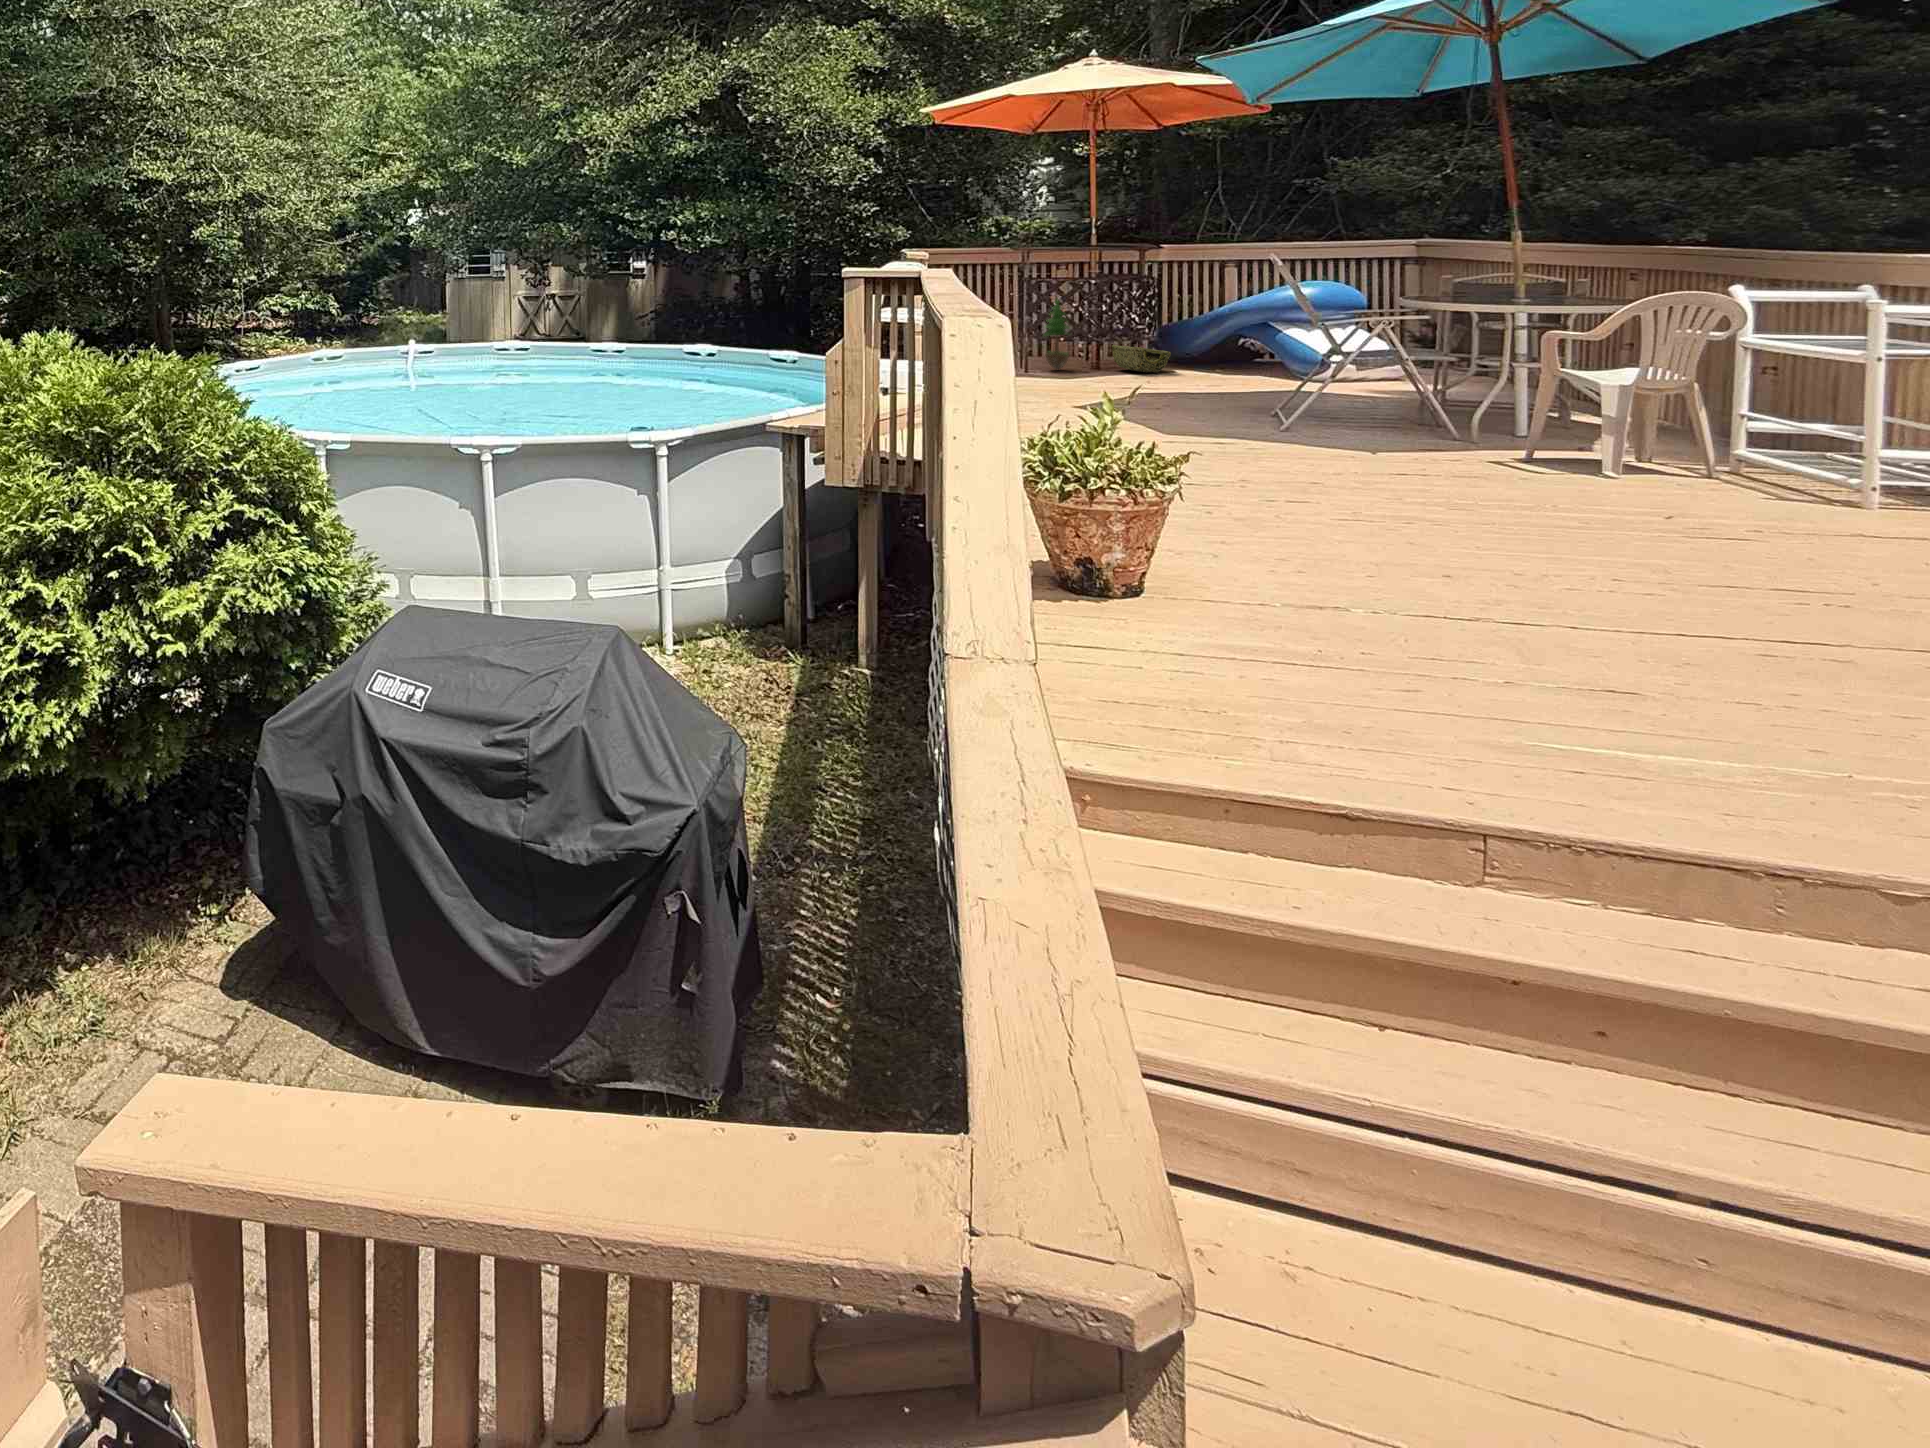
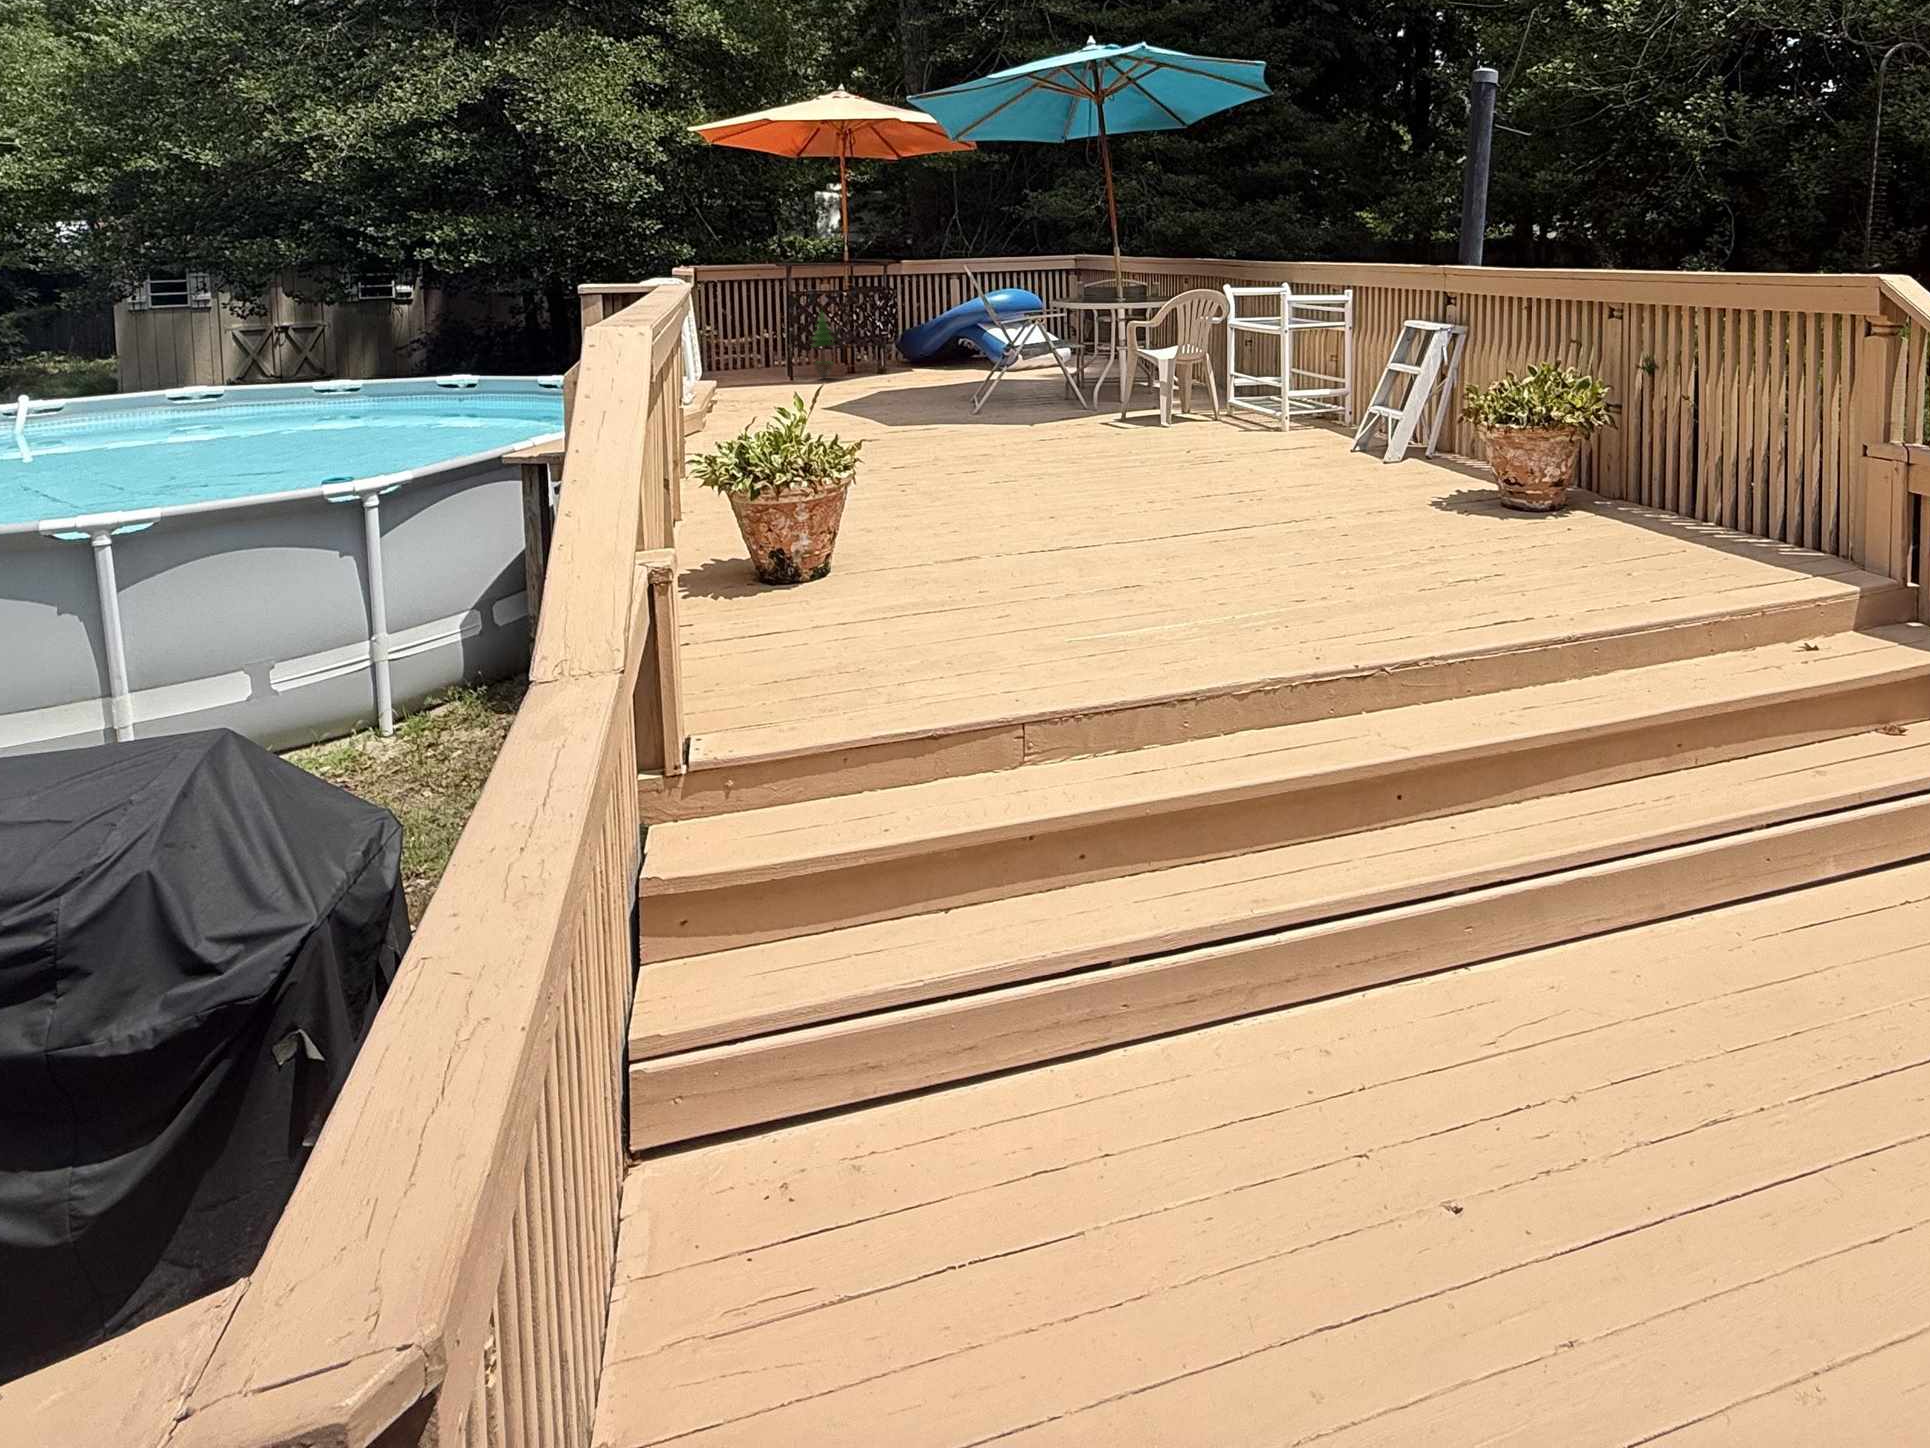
woven basket: present [1112,345,1171,373] -> none [868,352,913,375]

